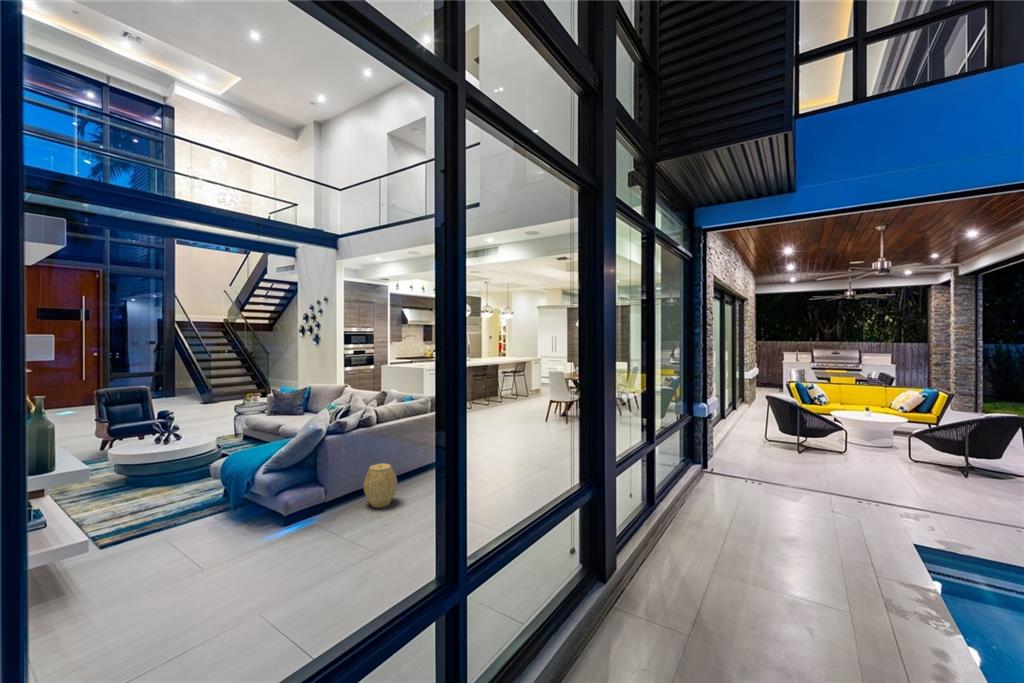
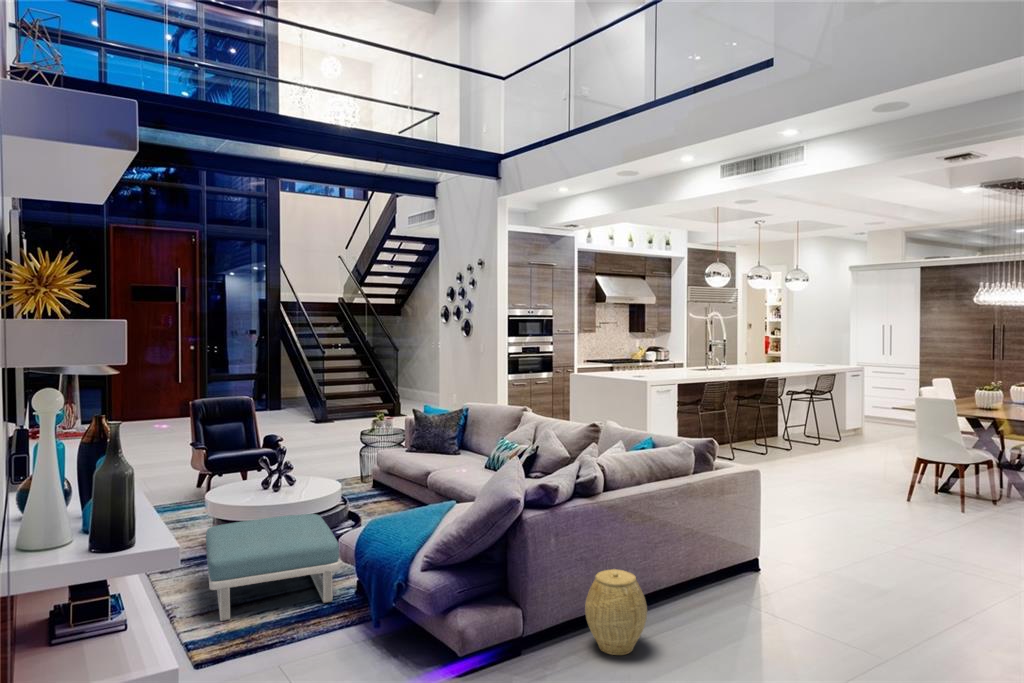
footstool: none [109,453,211,523] -> present [206,514,340,621]

